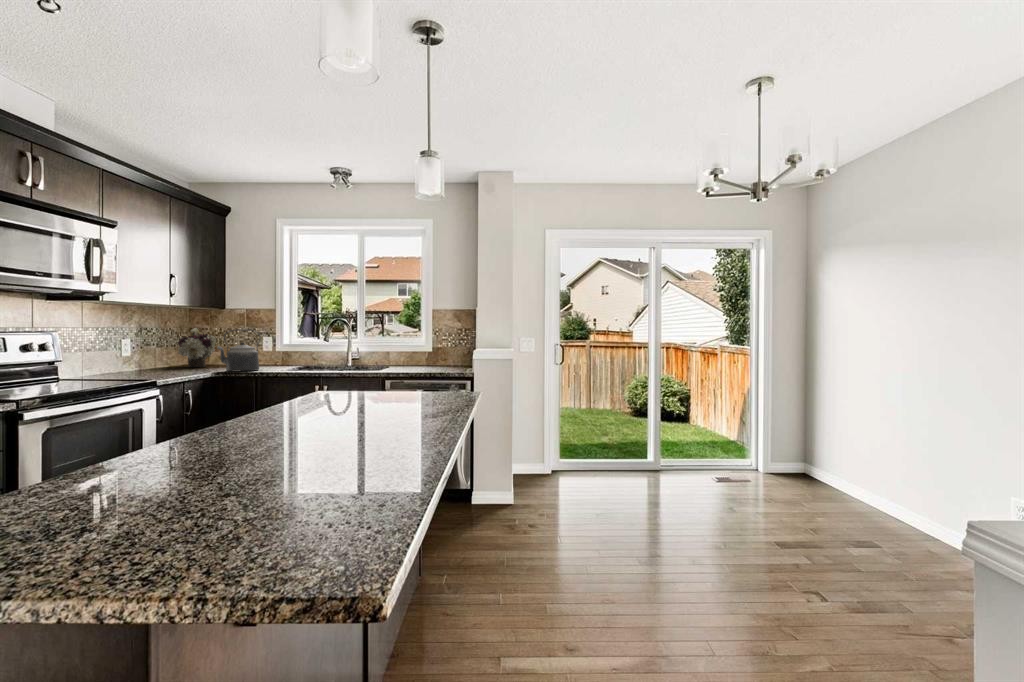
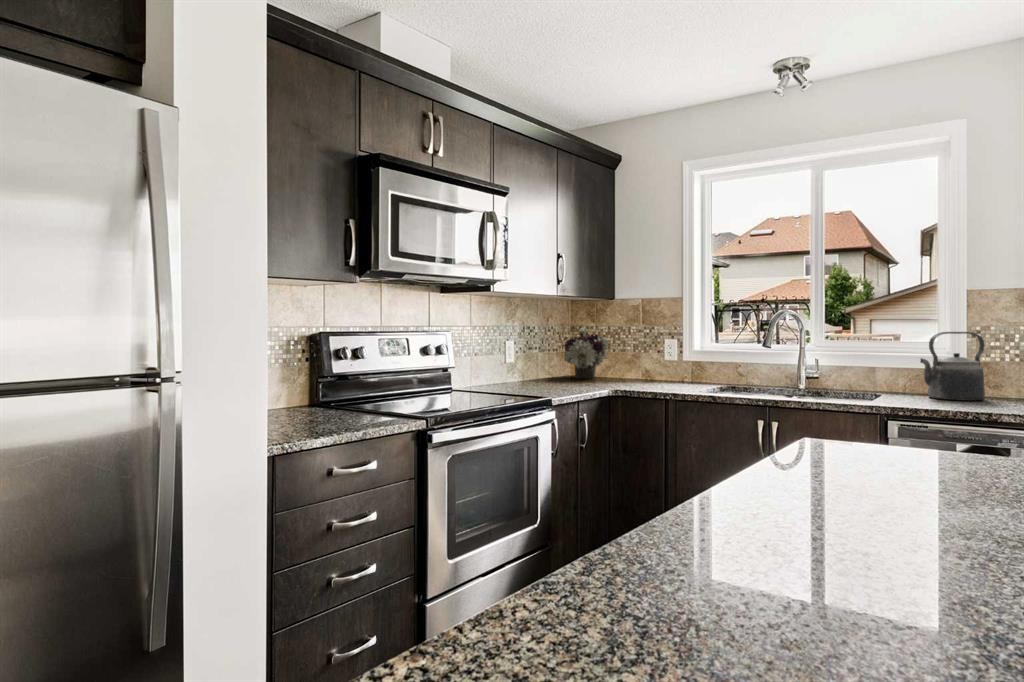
kettle: present [217,330,261,371] -> present [920,332,985,401]

